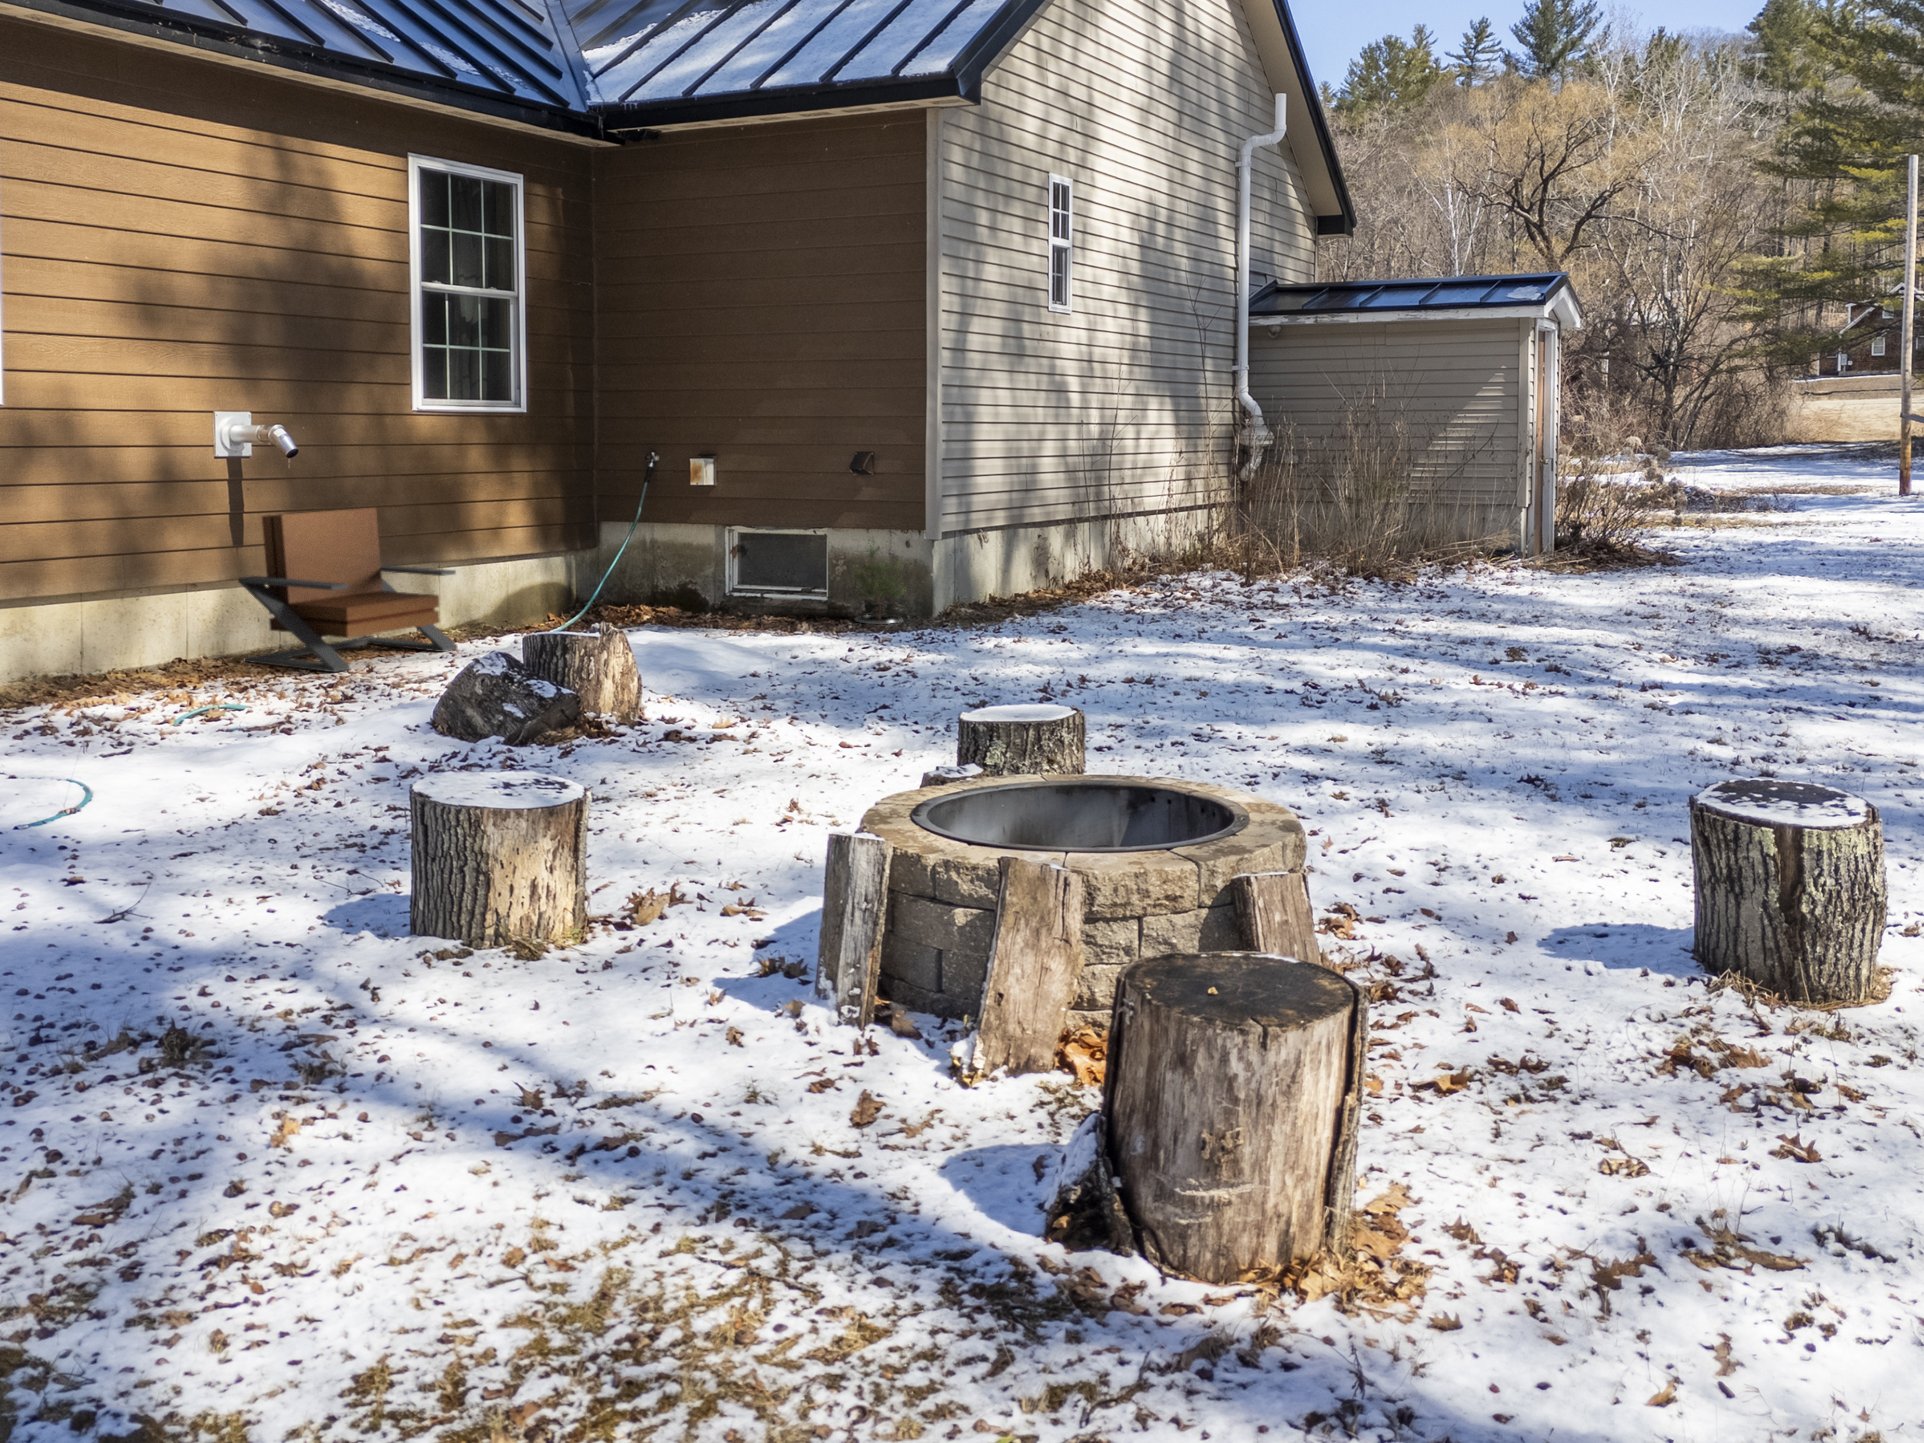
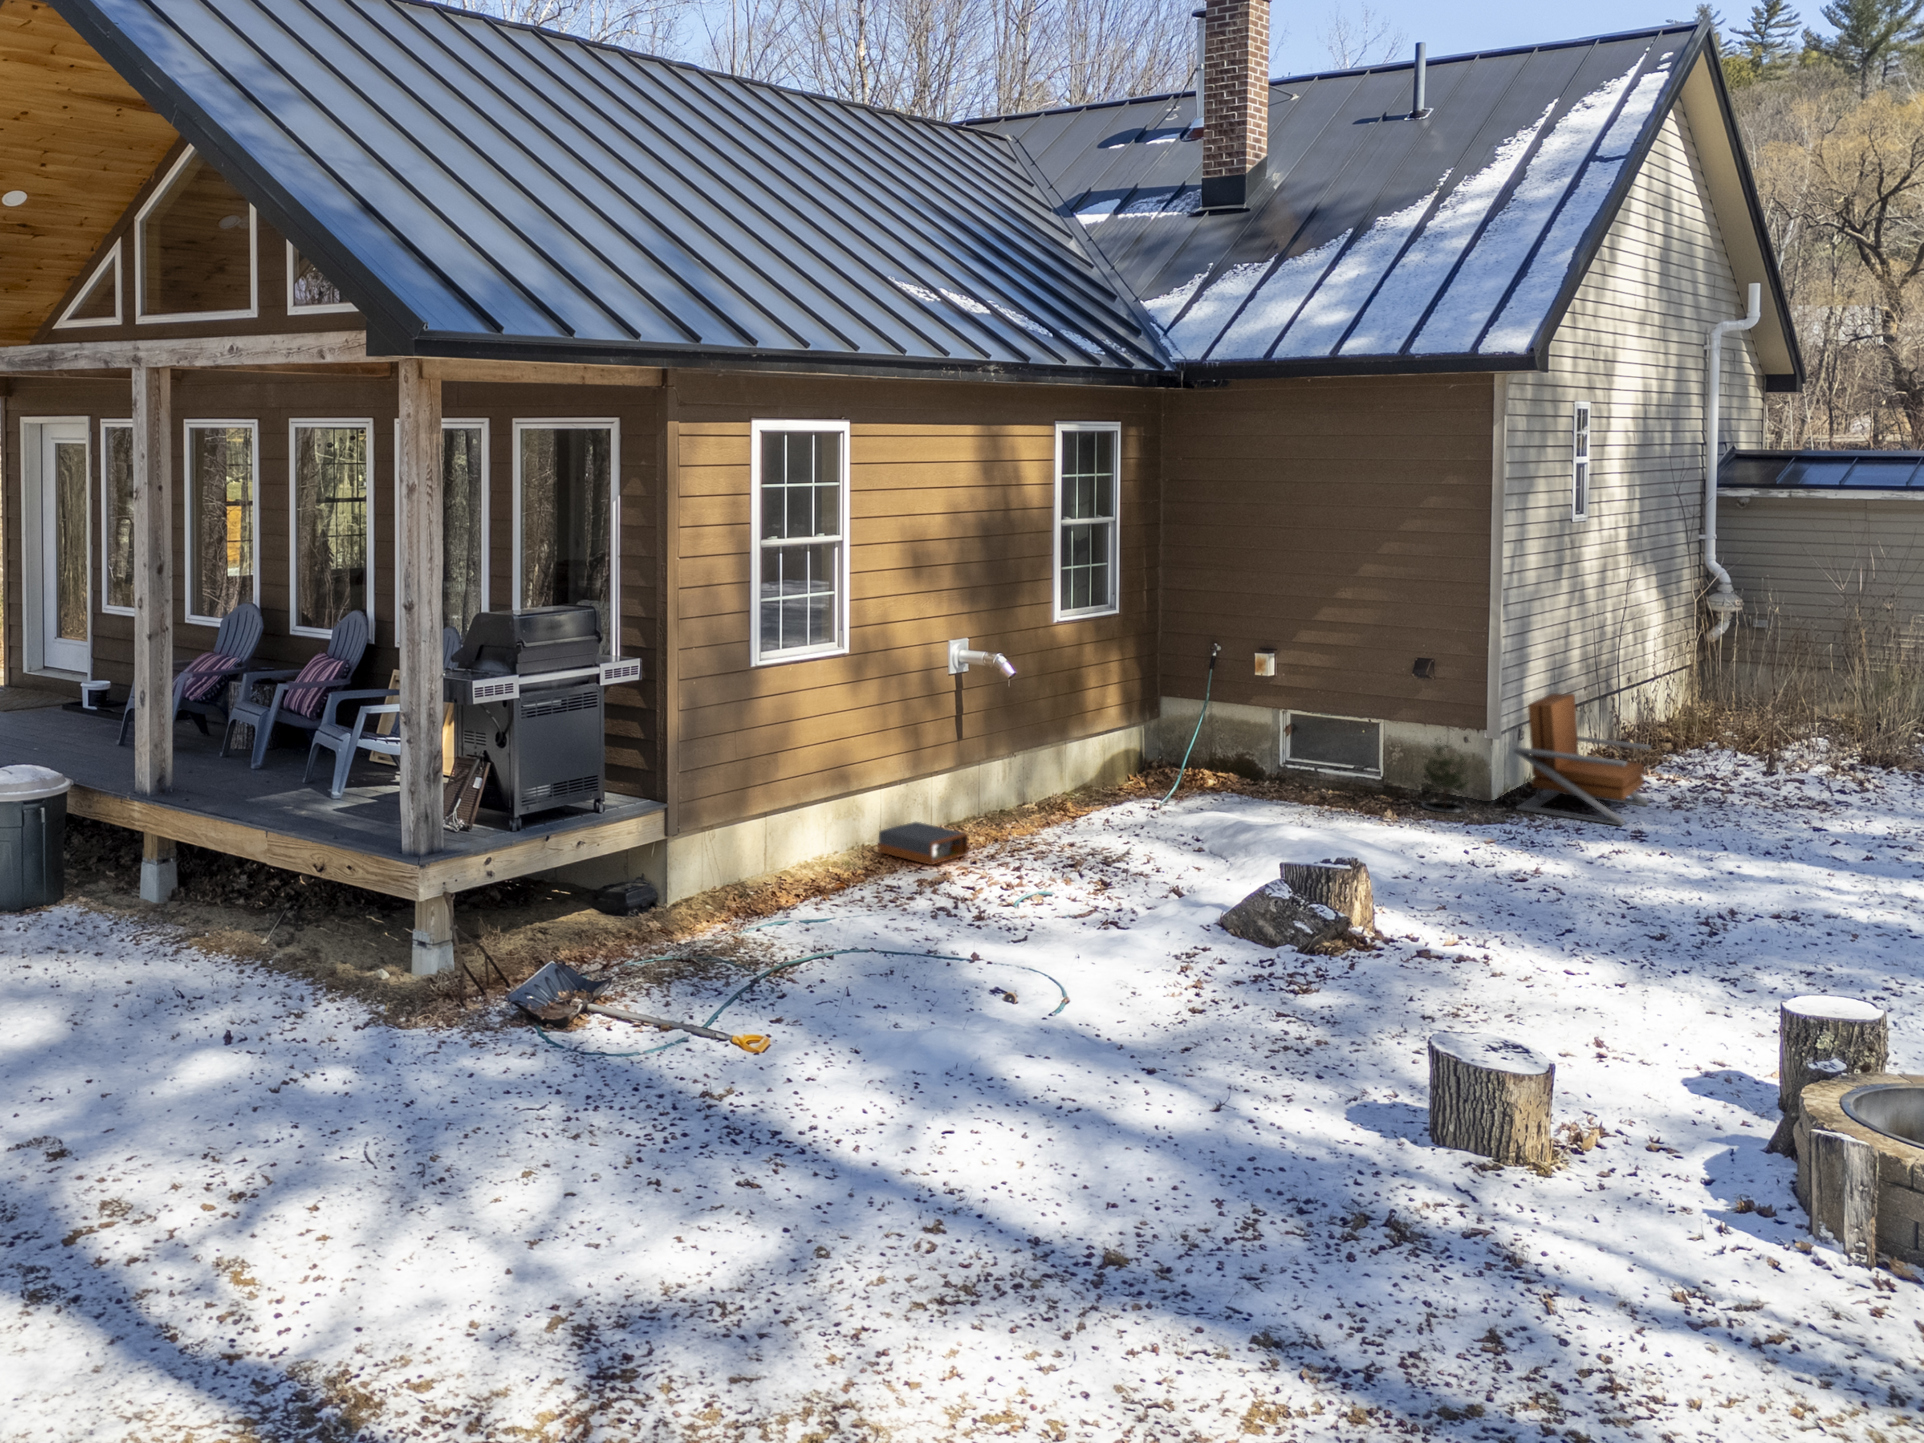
lounge chair: present [238,508,457,672] -> present [1514,693,1651,825]
storage box: none [73,645,203,692] -> present [879,822,969,865]

